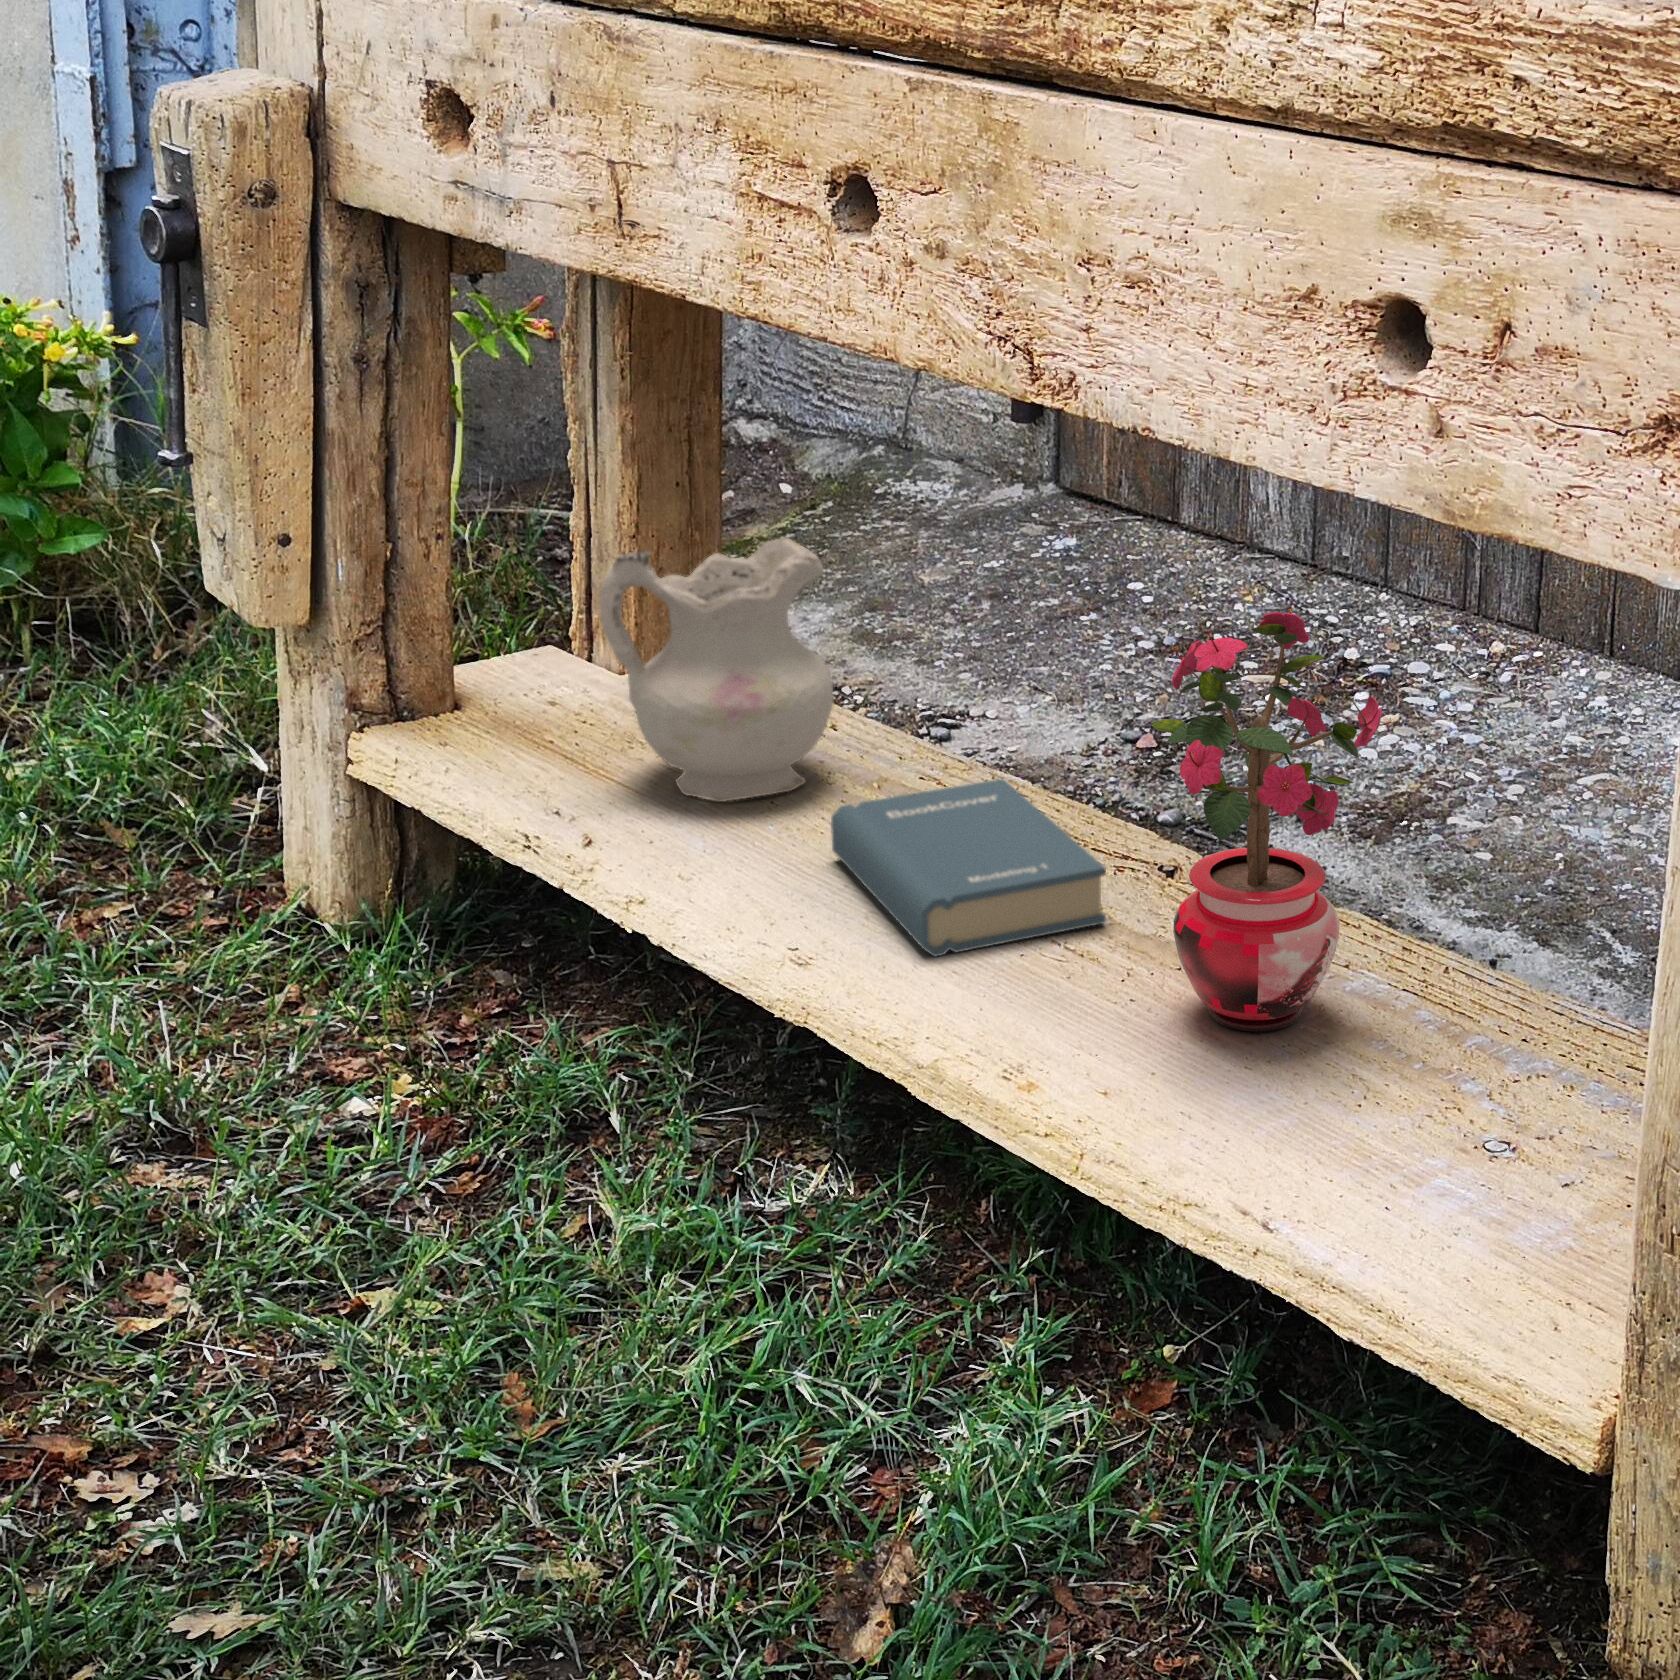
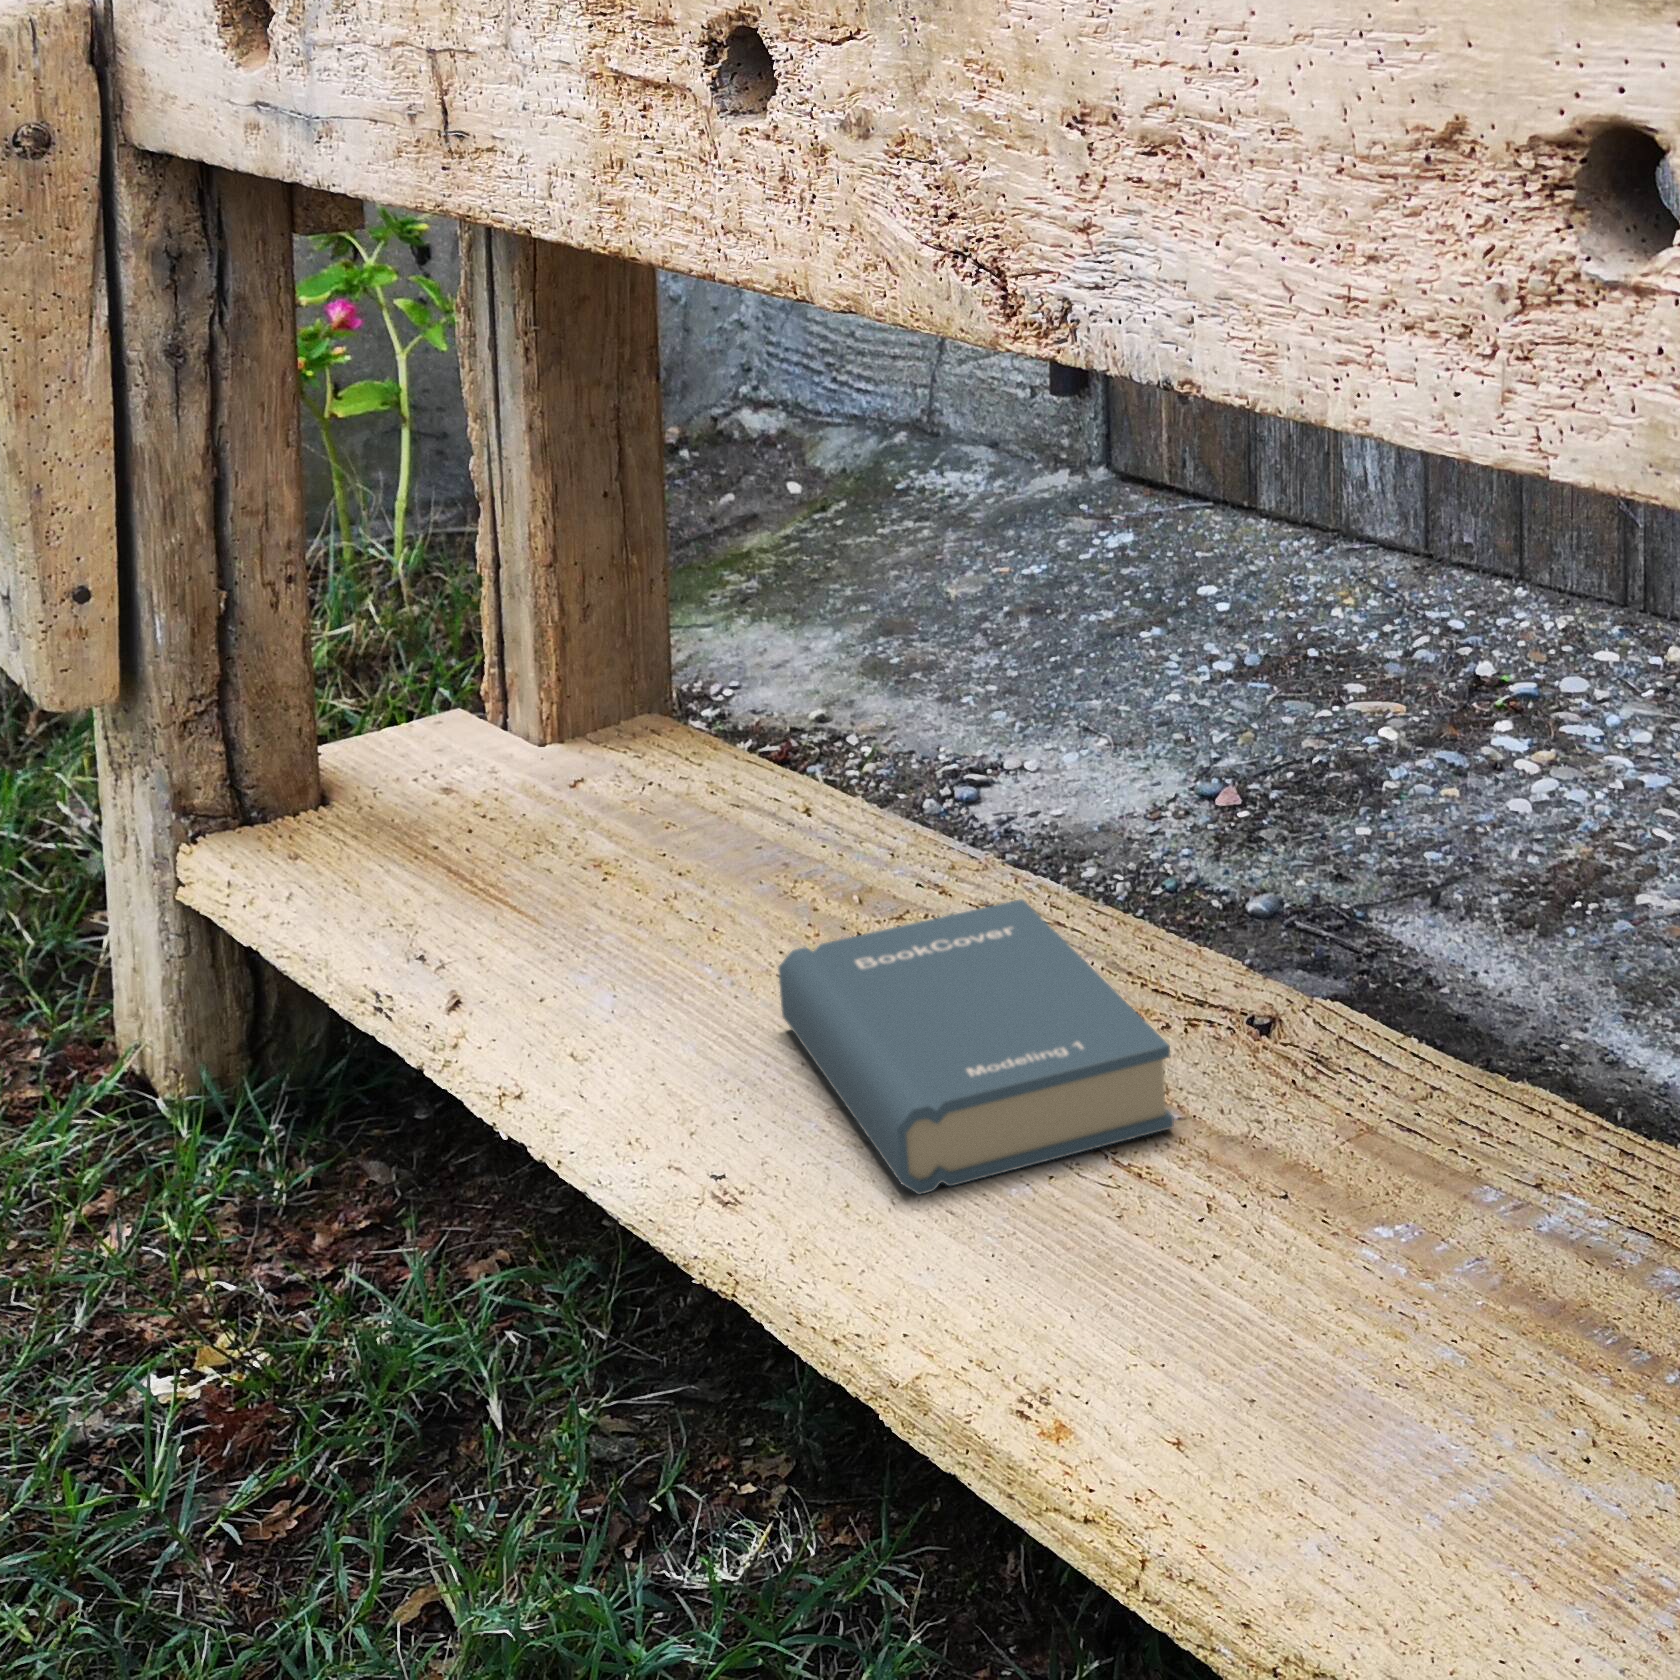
ceramic pitcher: present [599,538,833,802] -> none [463,566,790,940]
potted plant: present [1153,607,1391,1031] -> none [1227,648,1607,1327]

